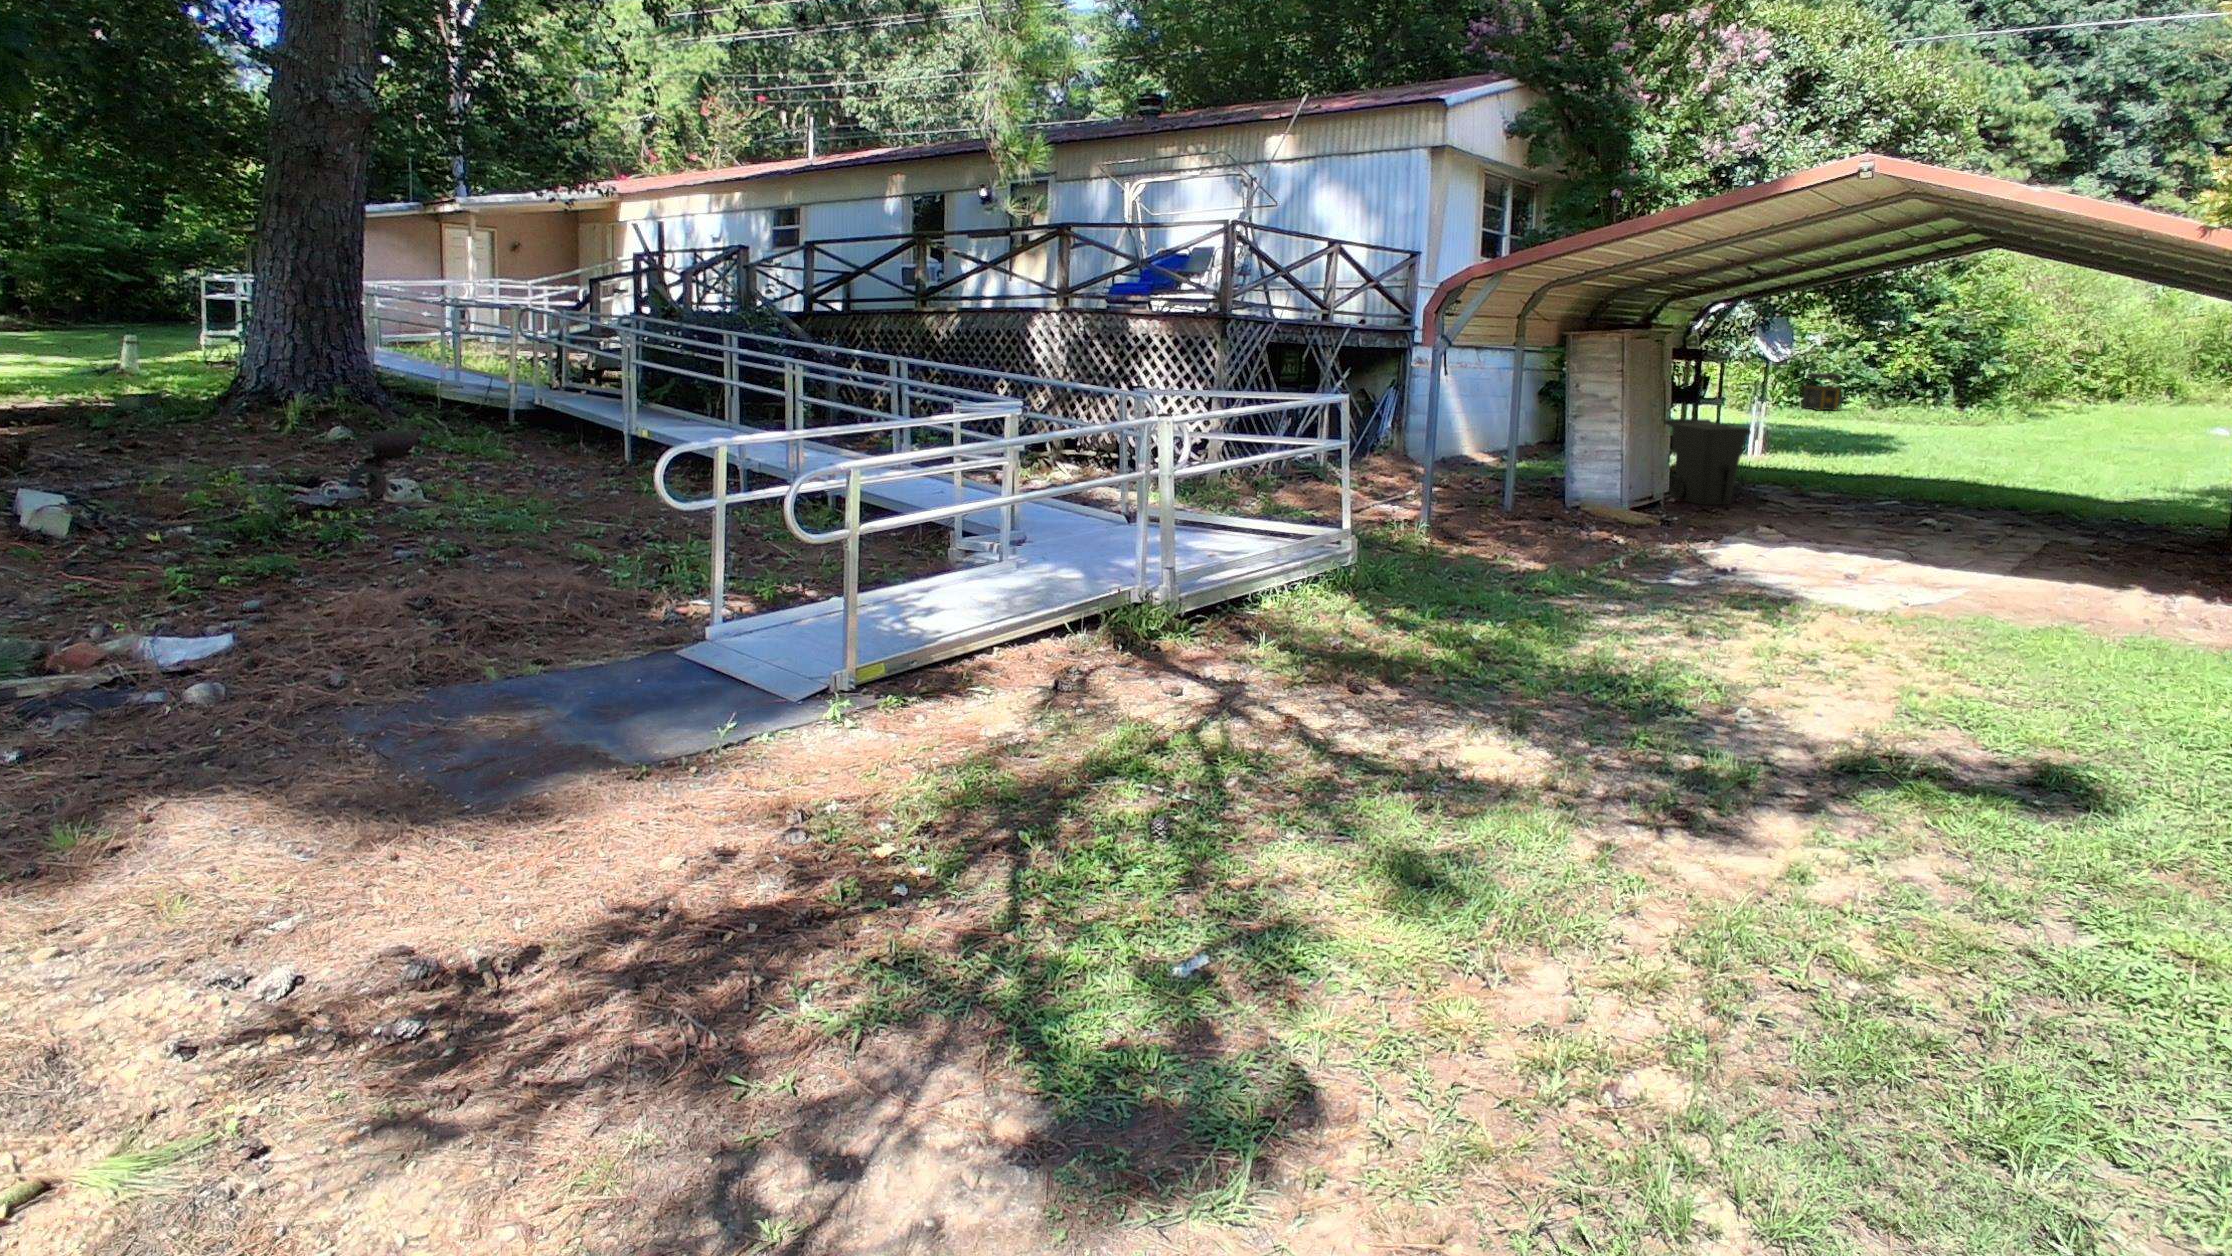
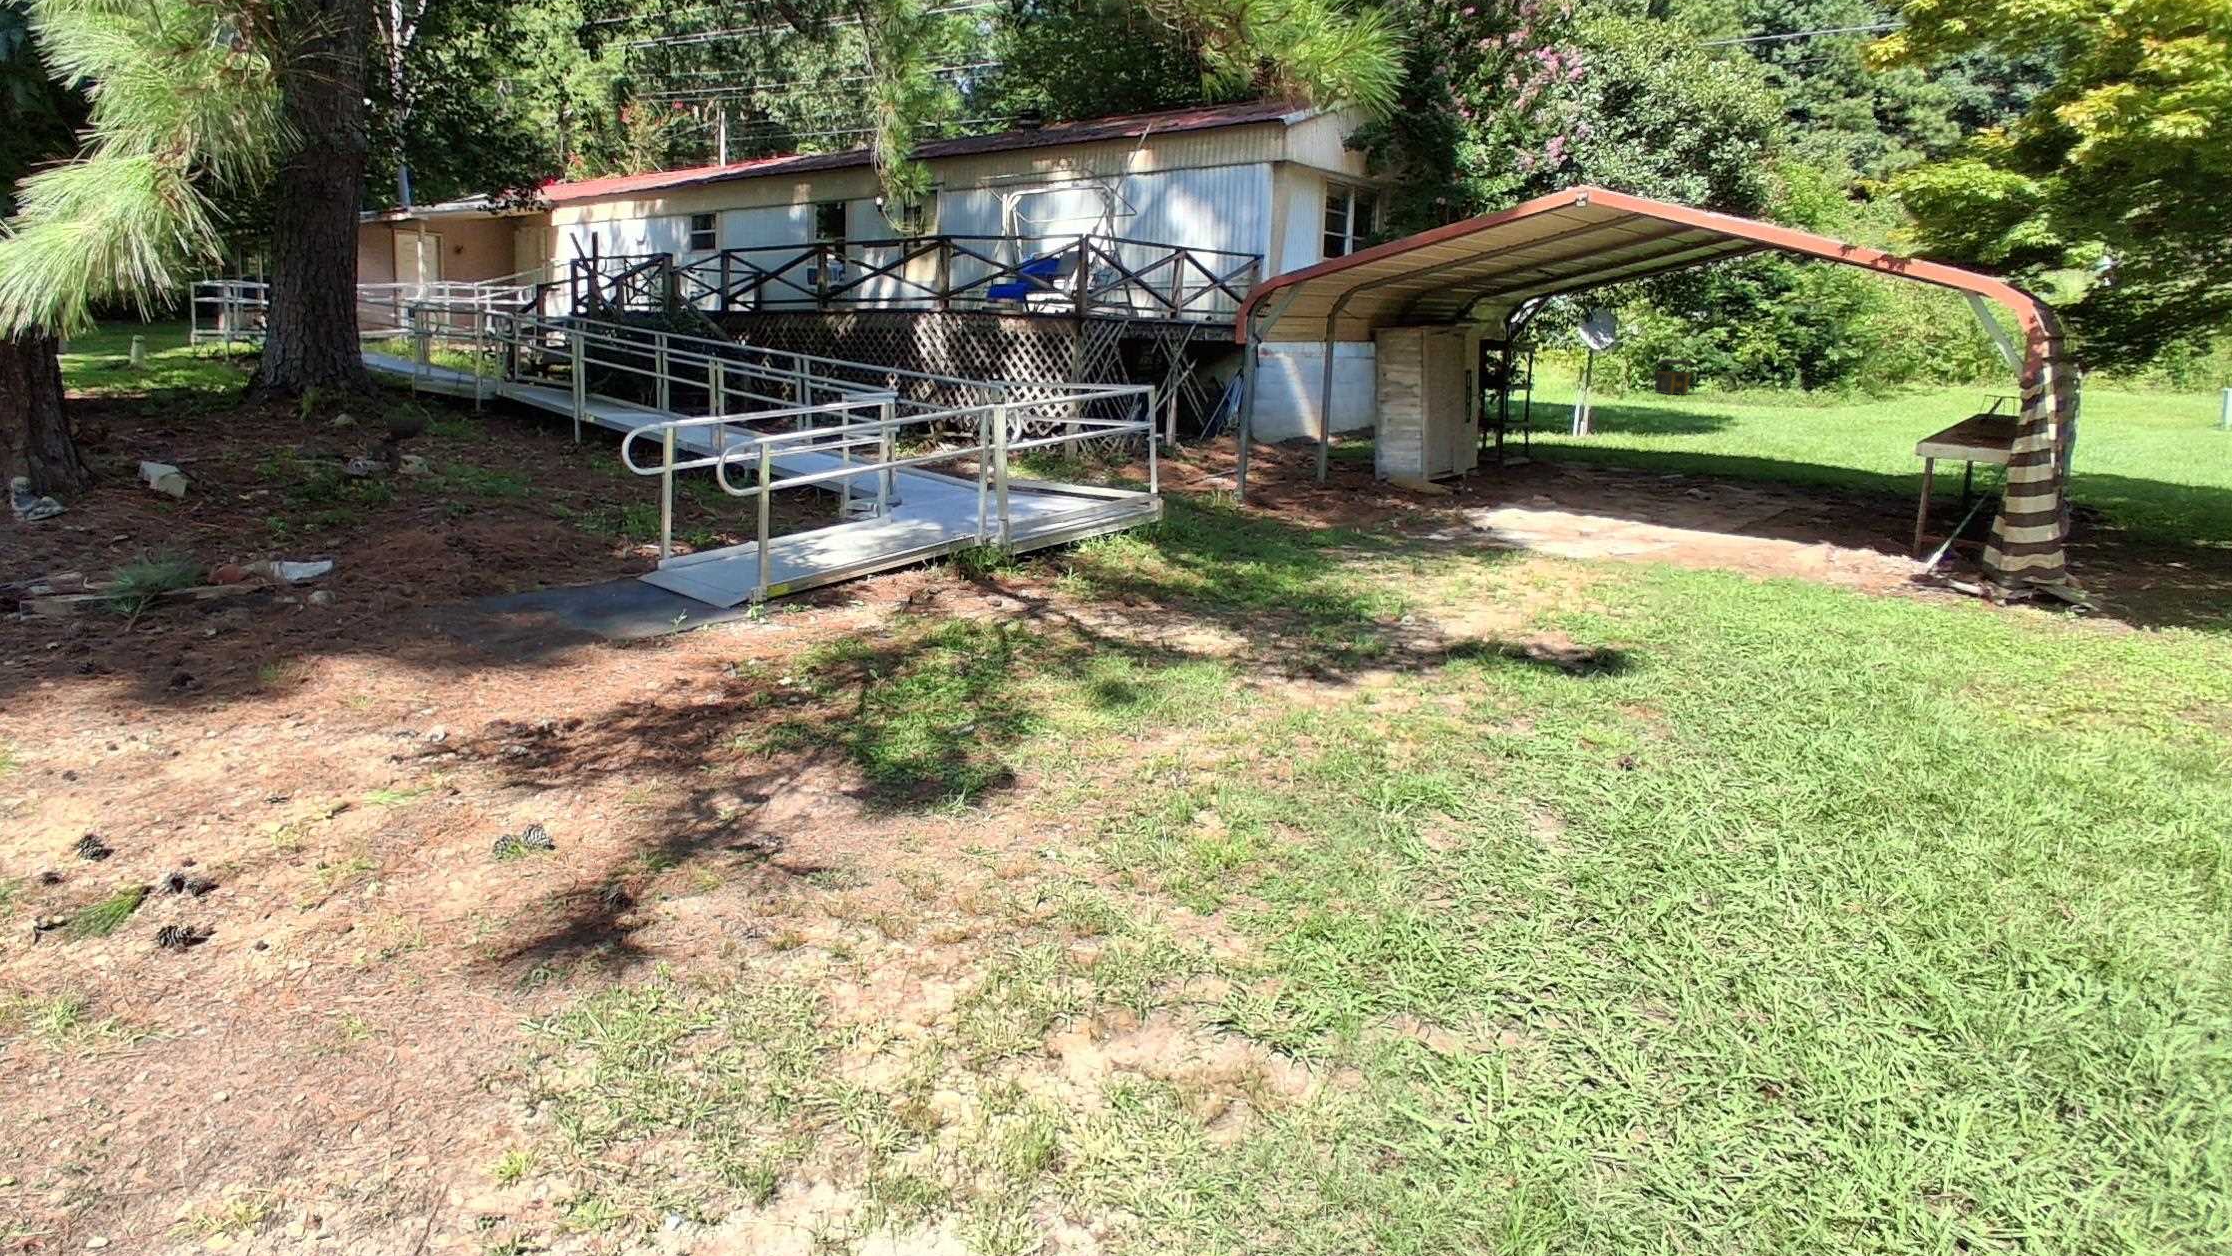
trash can: present [1664,419,1751,505] -> none [1452,406,1523,479]

